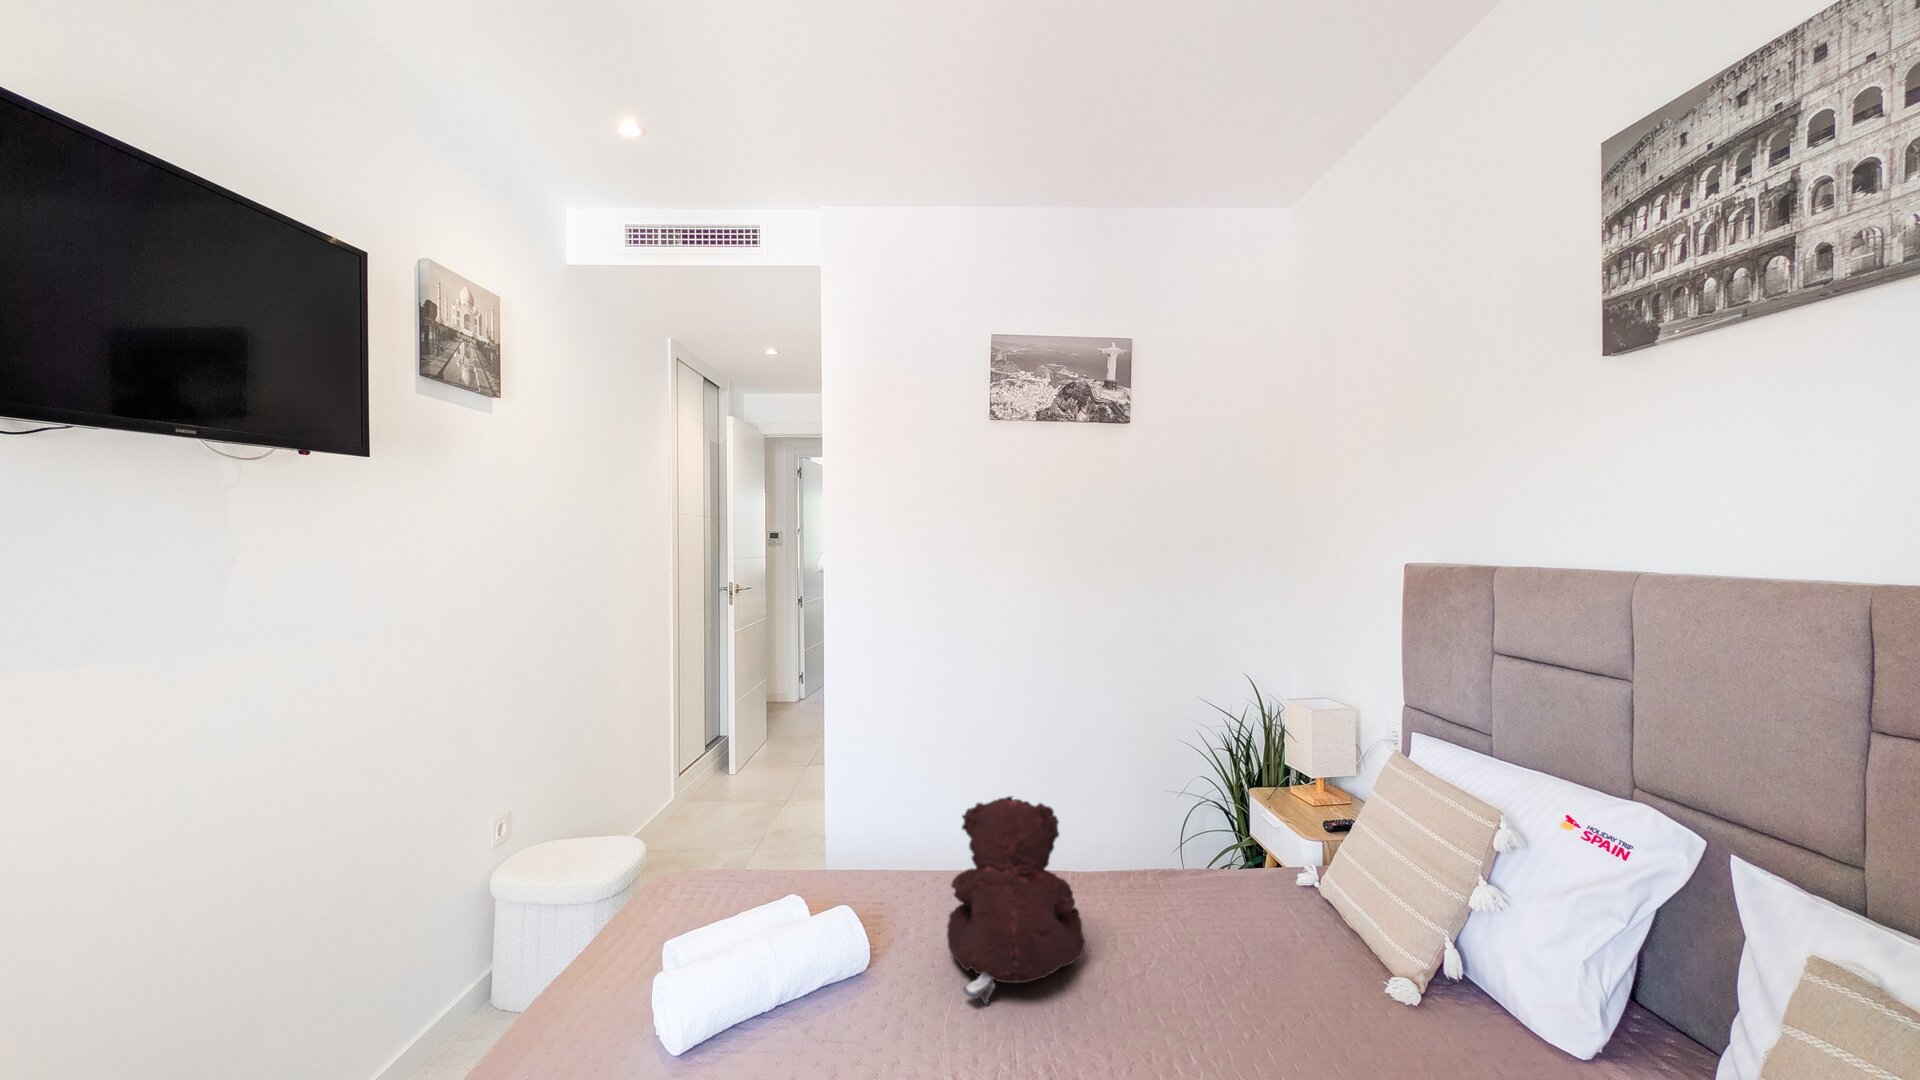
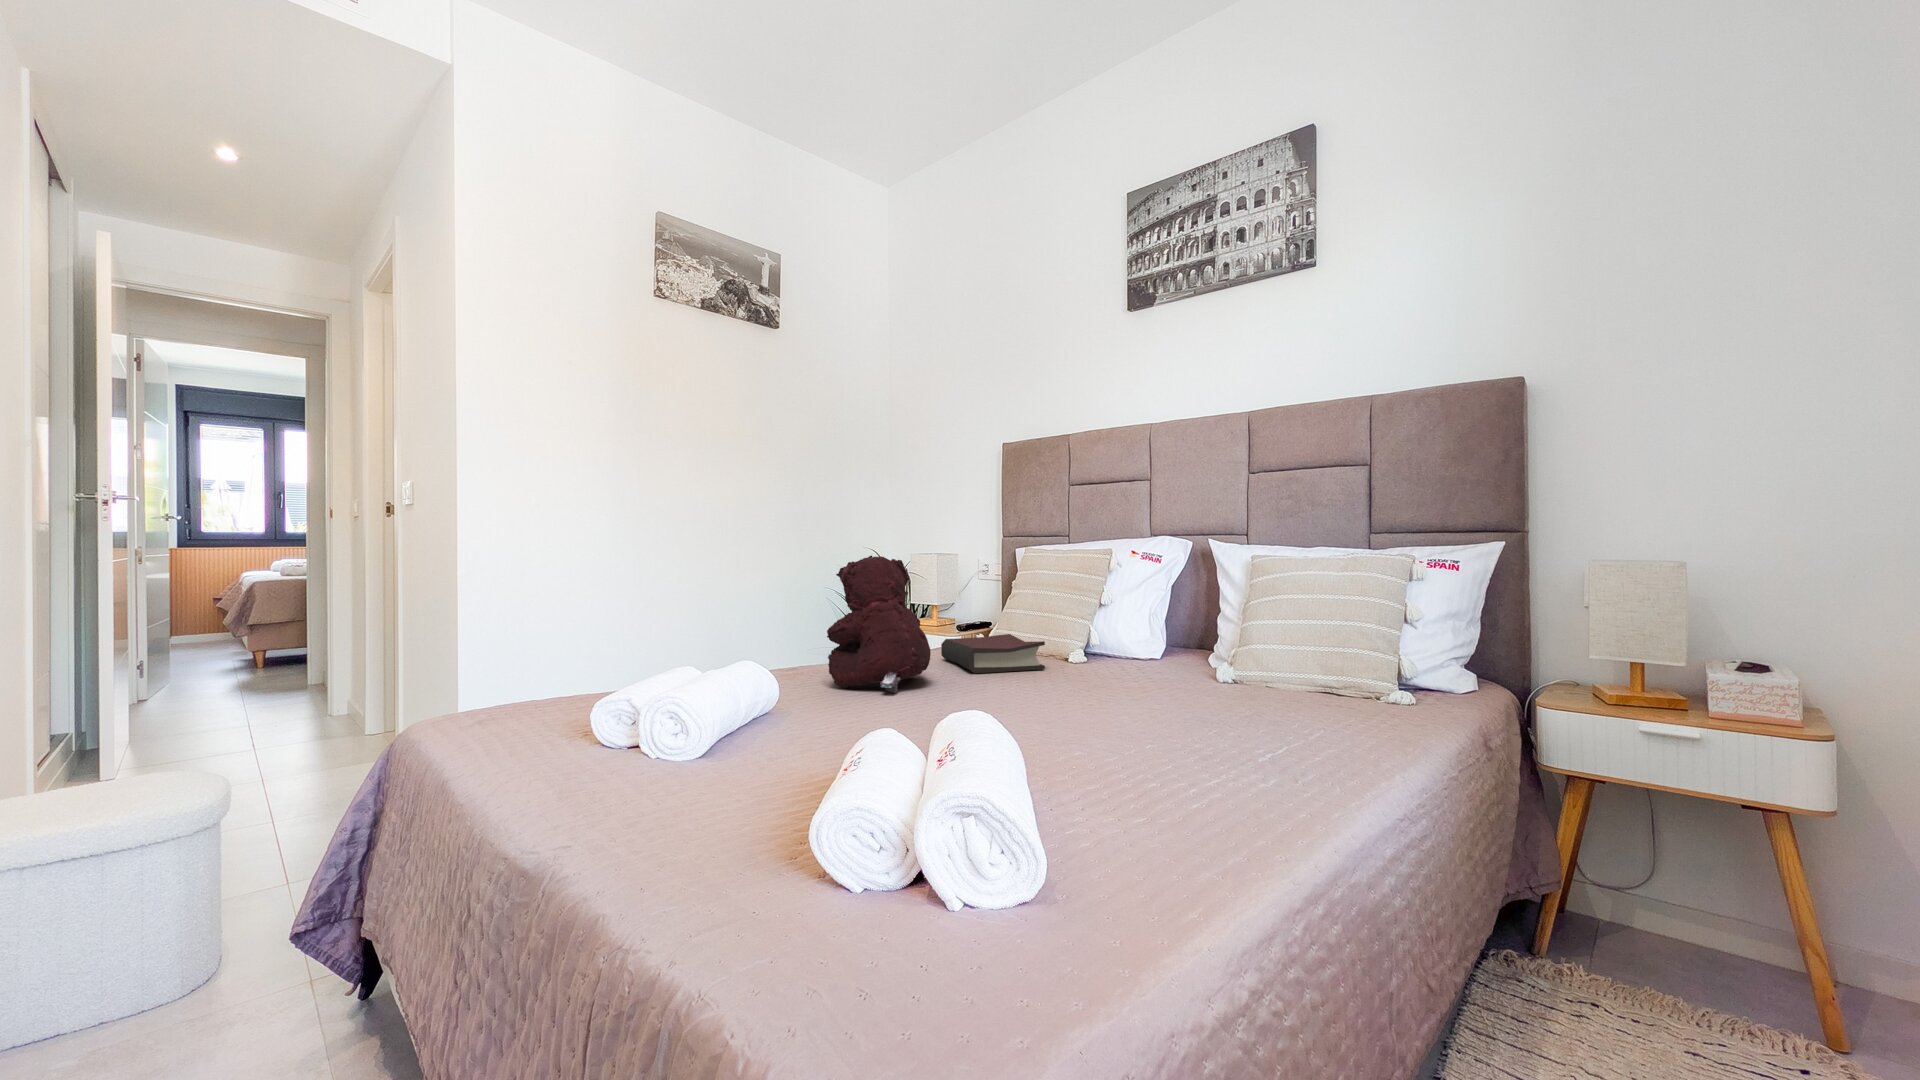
hardback book: none [1150,892,1285,1018] -> present [941,634,1045,673]

